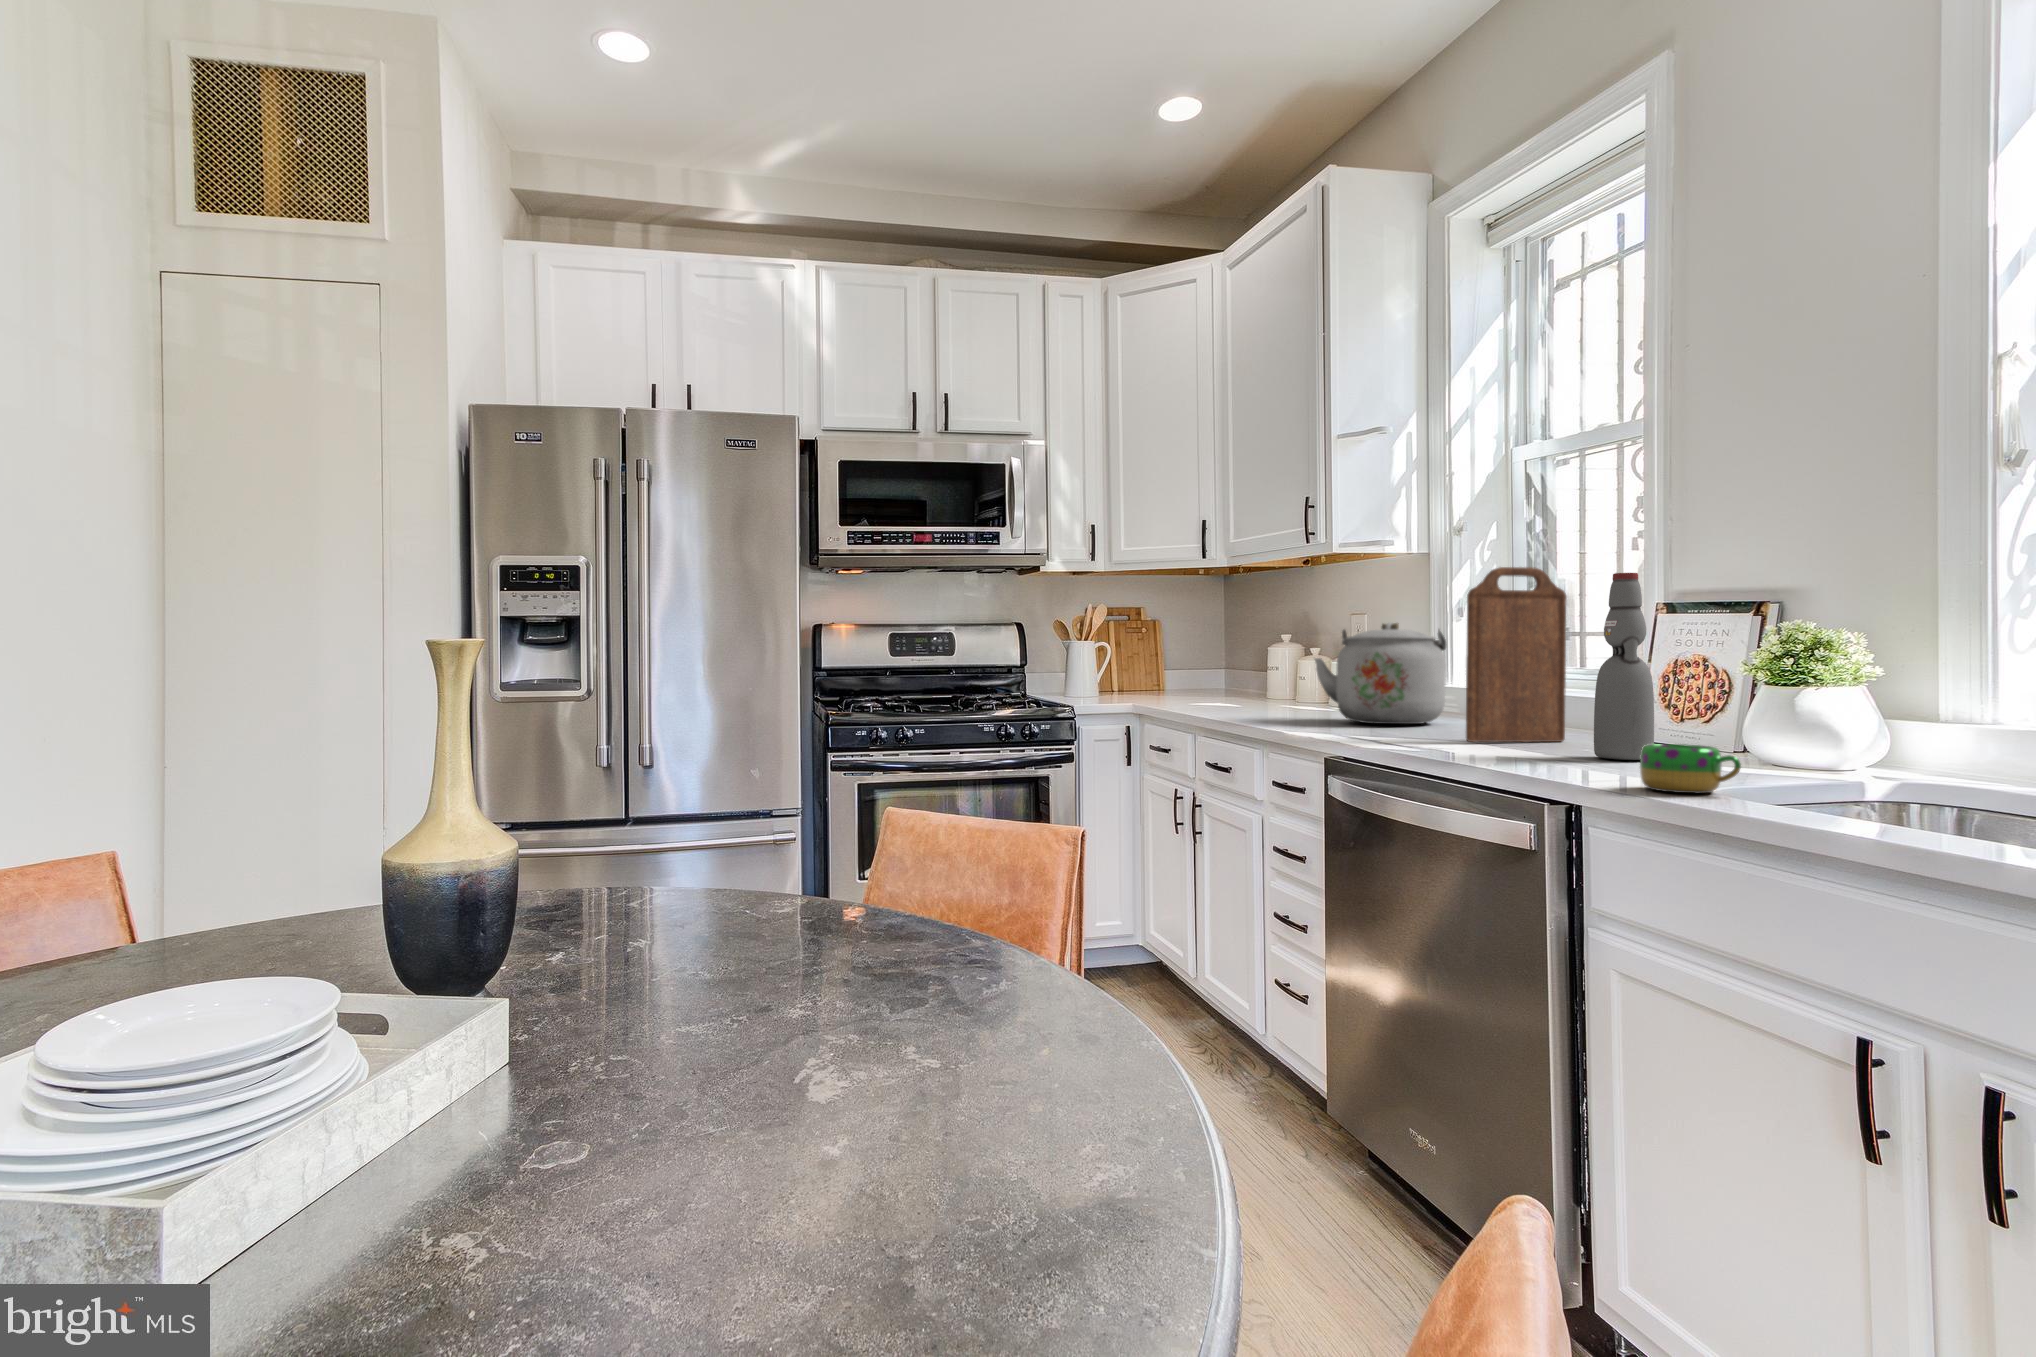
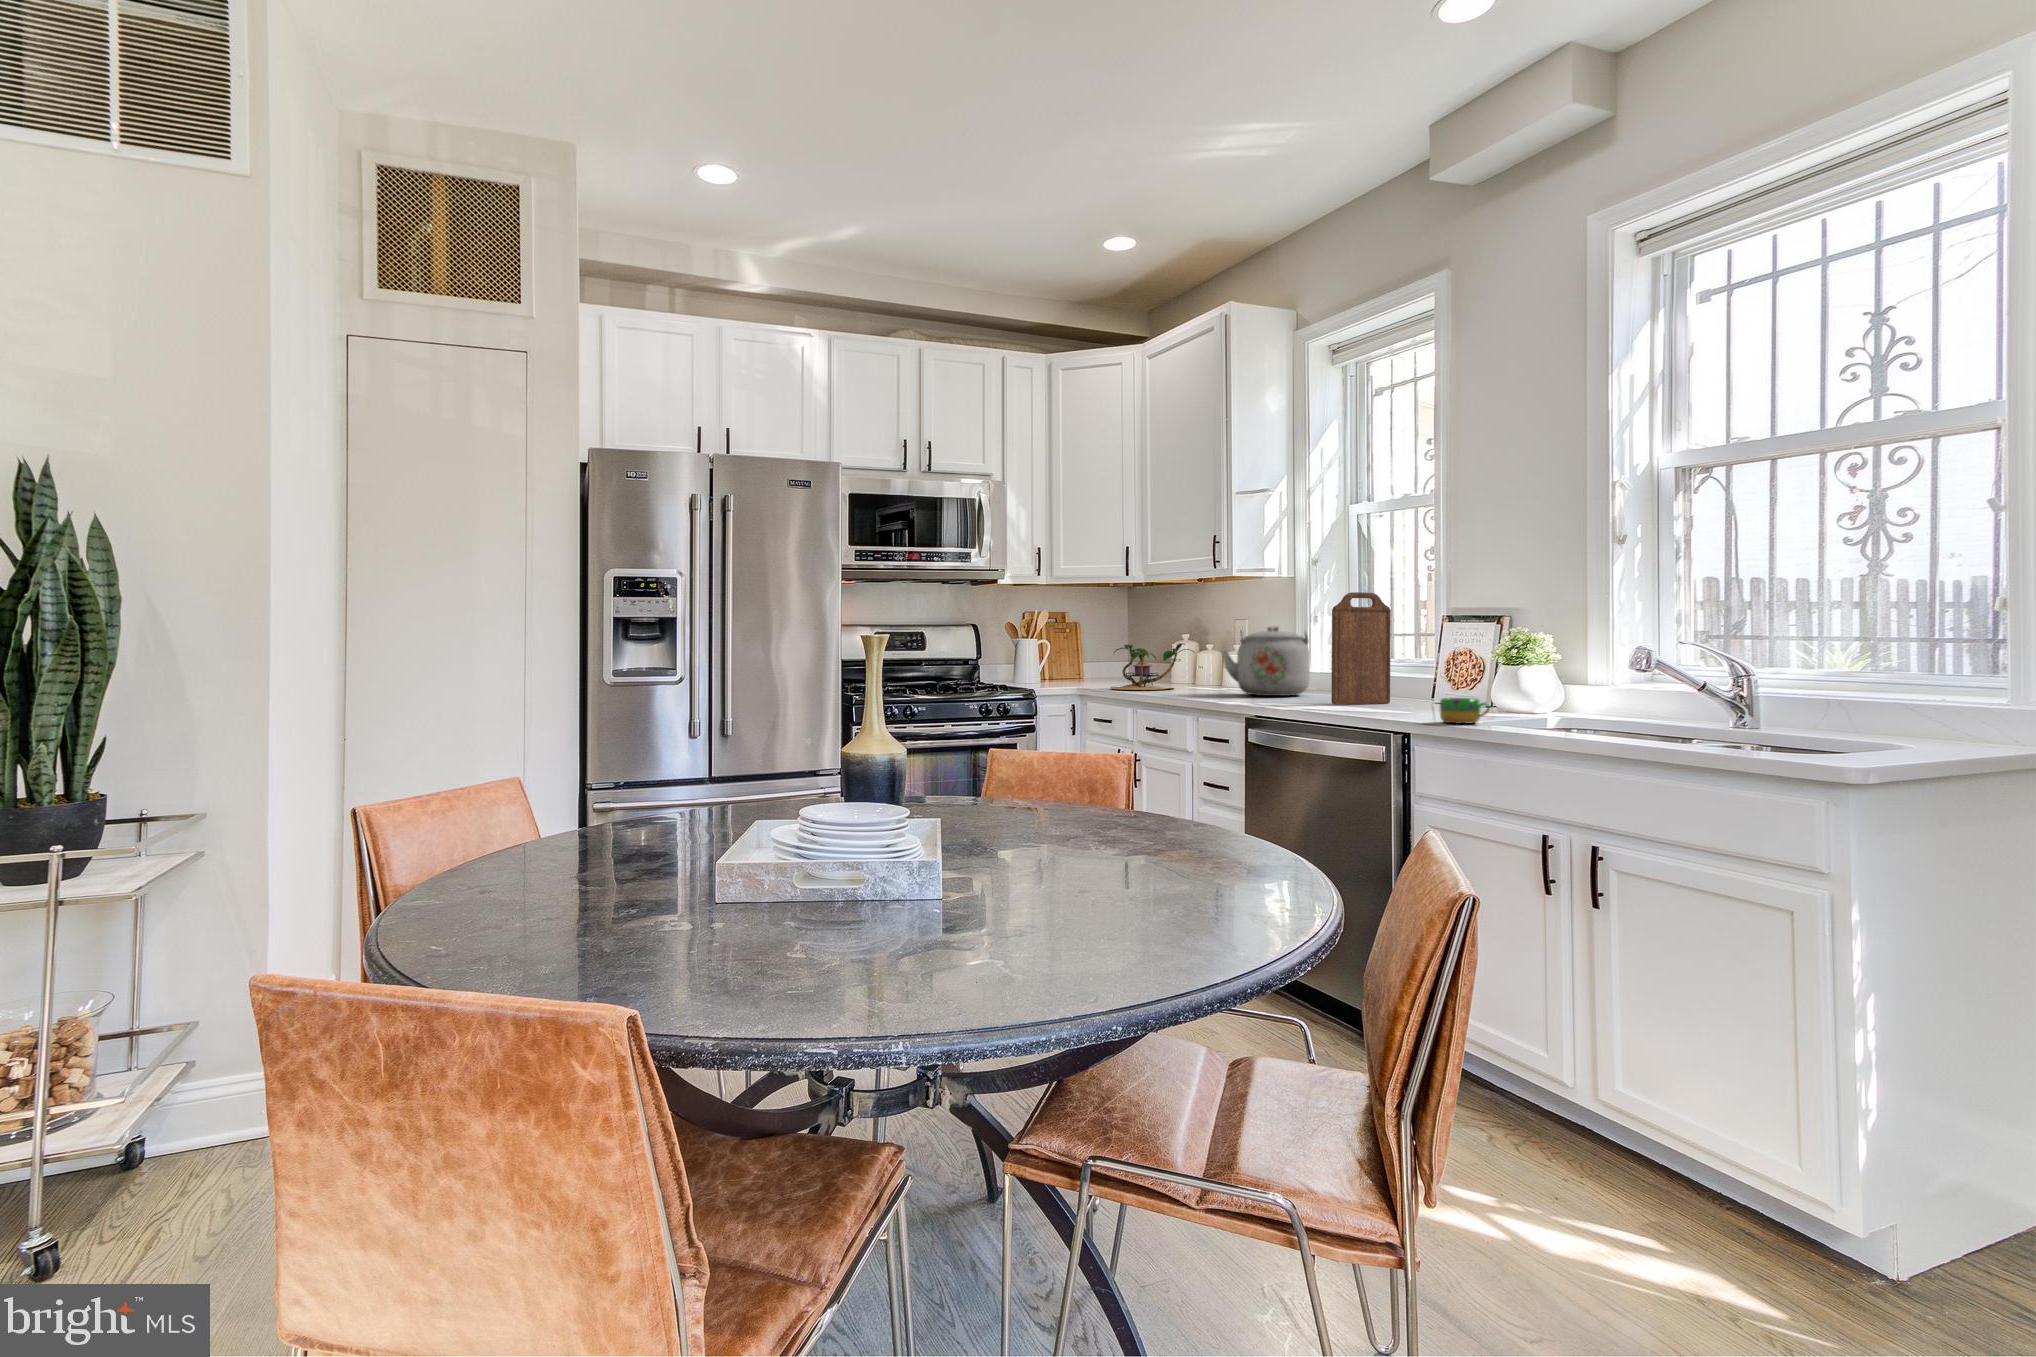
bottle: present [1594,573,1654,760] -> none [1410,599,1444,711]
plant: none [1175,648,1292,711] -> present [1111,643,1195,690]

